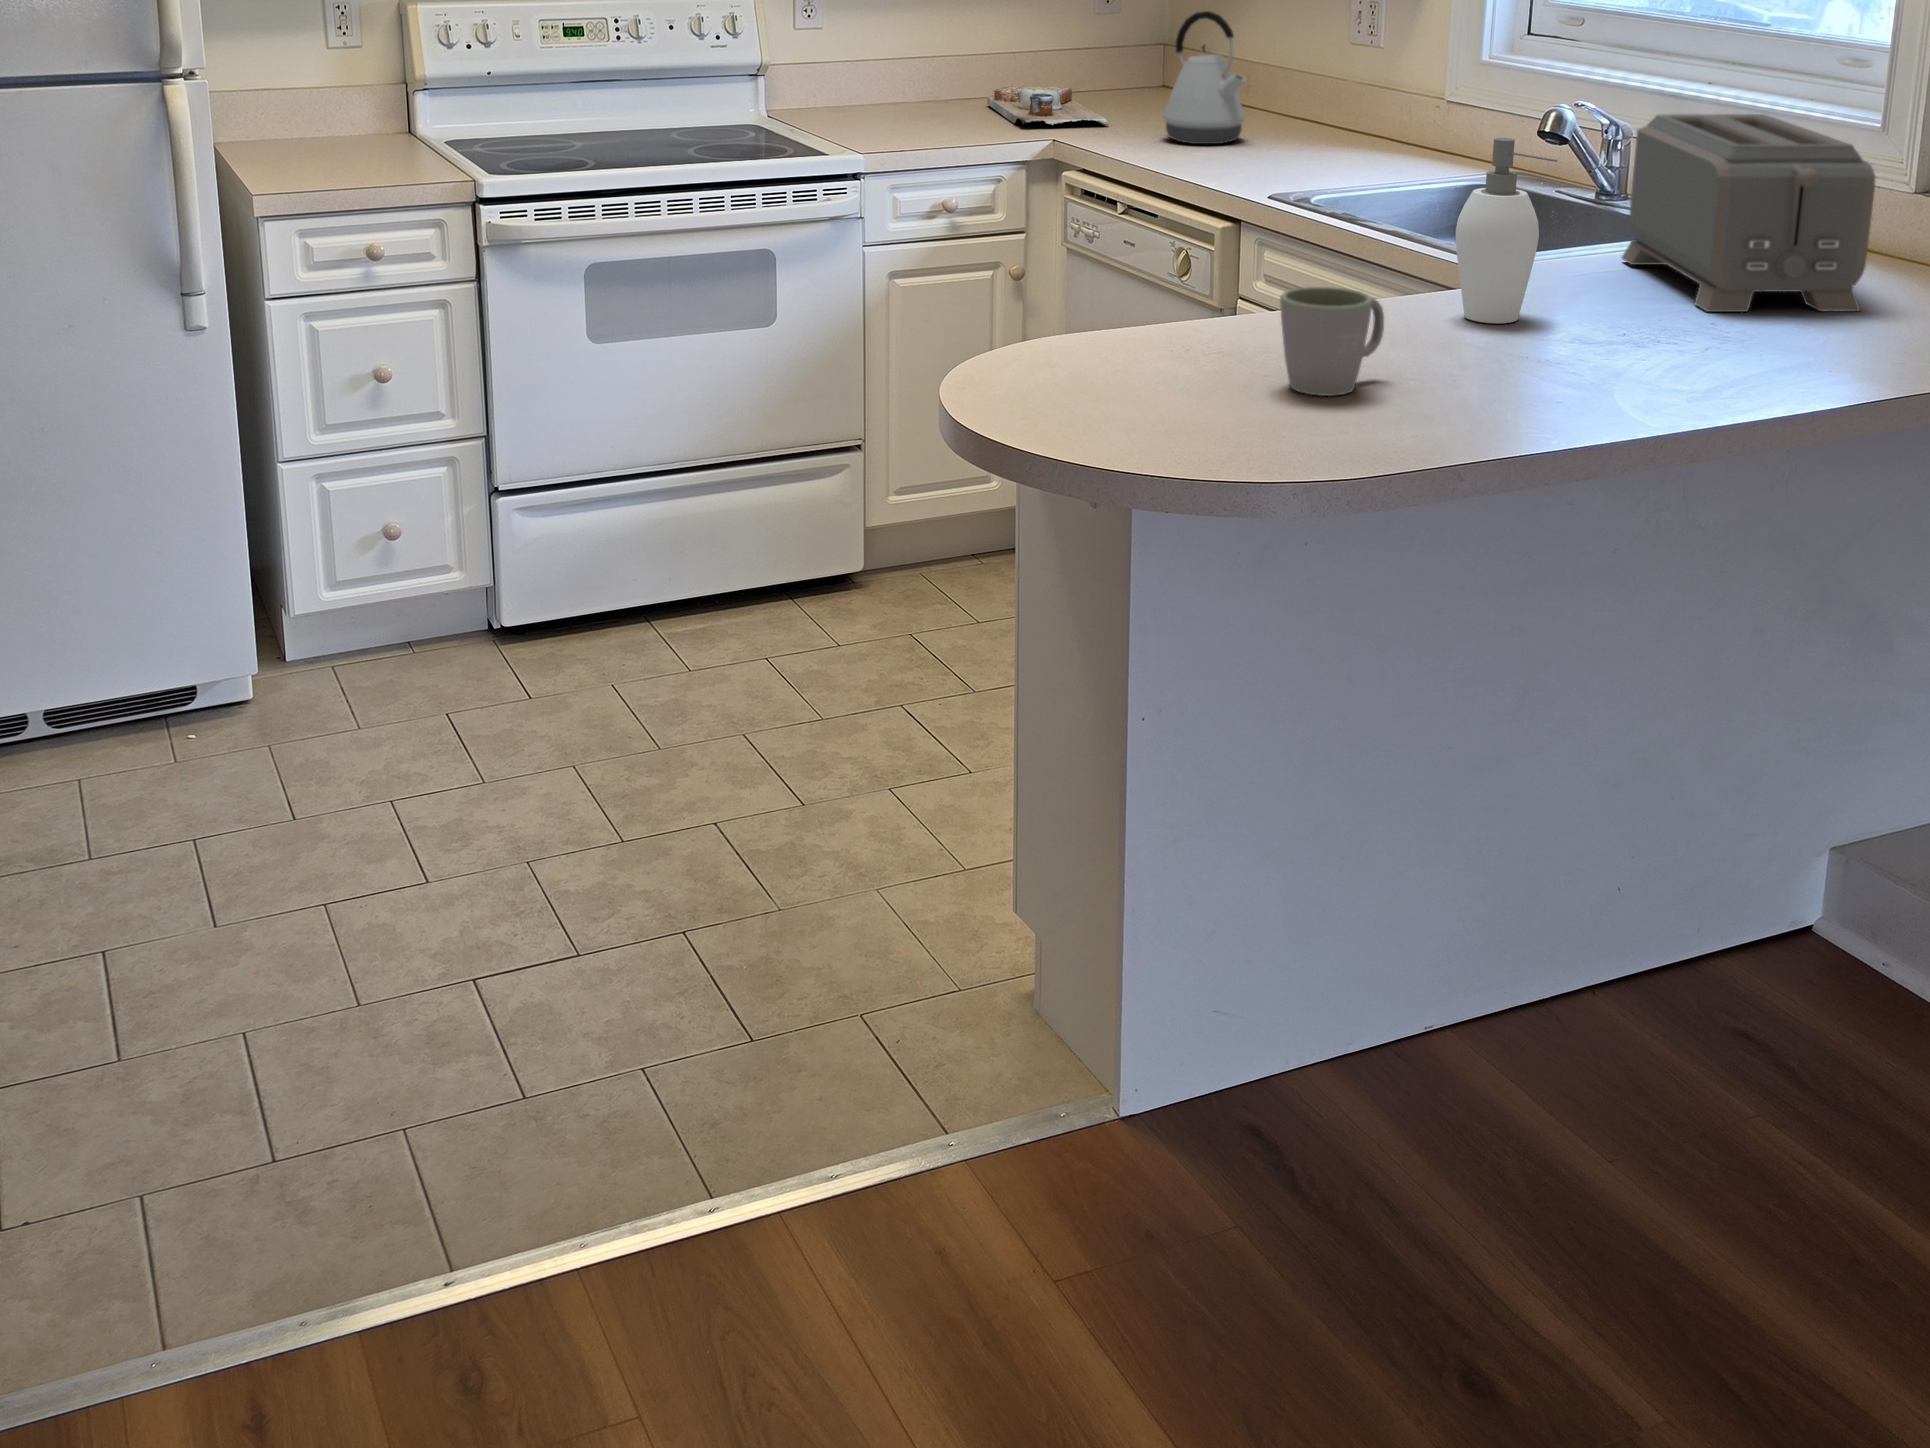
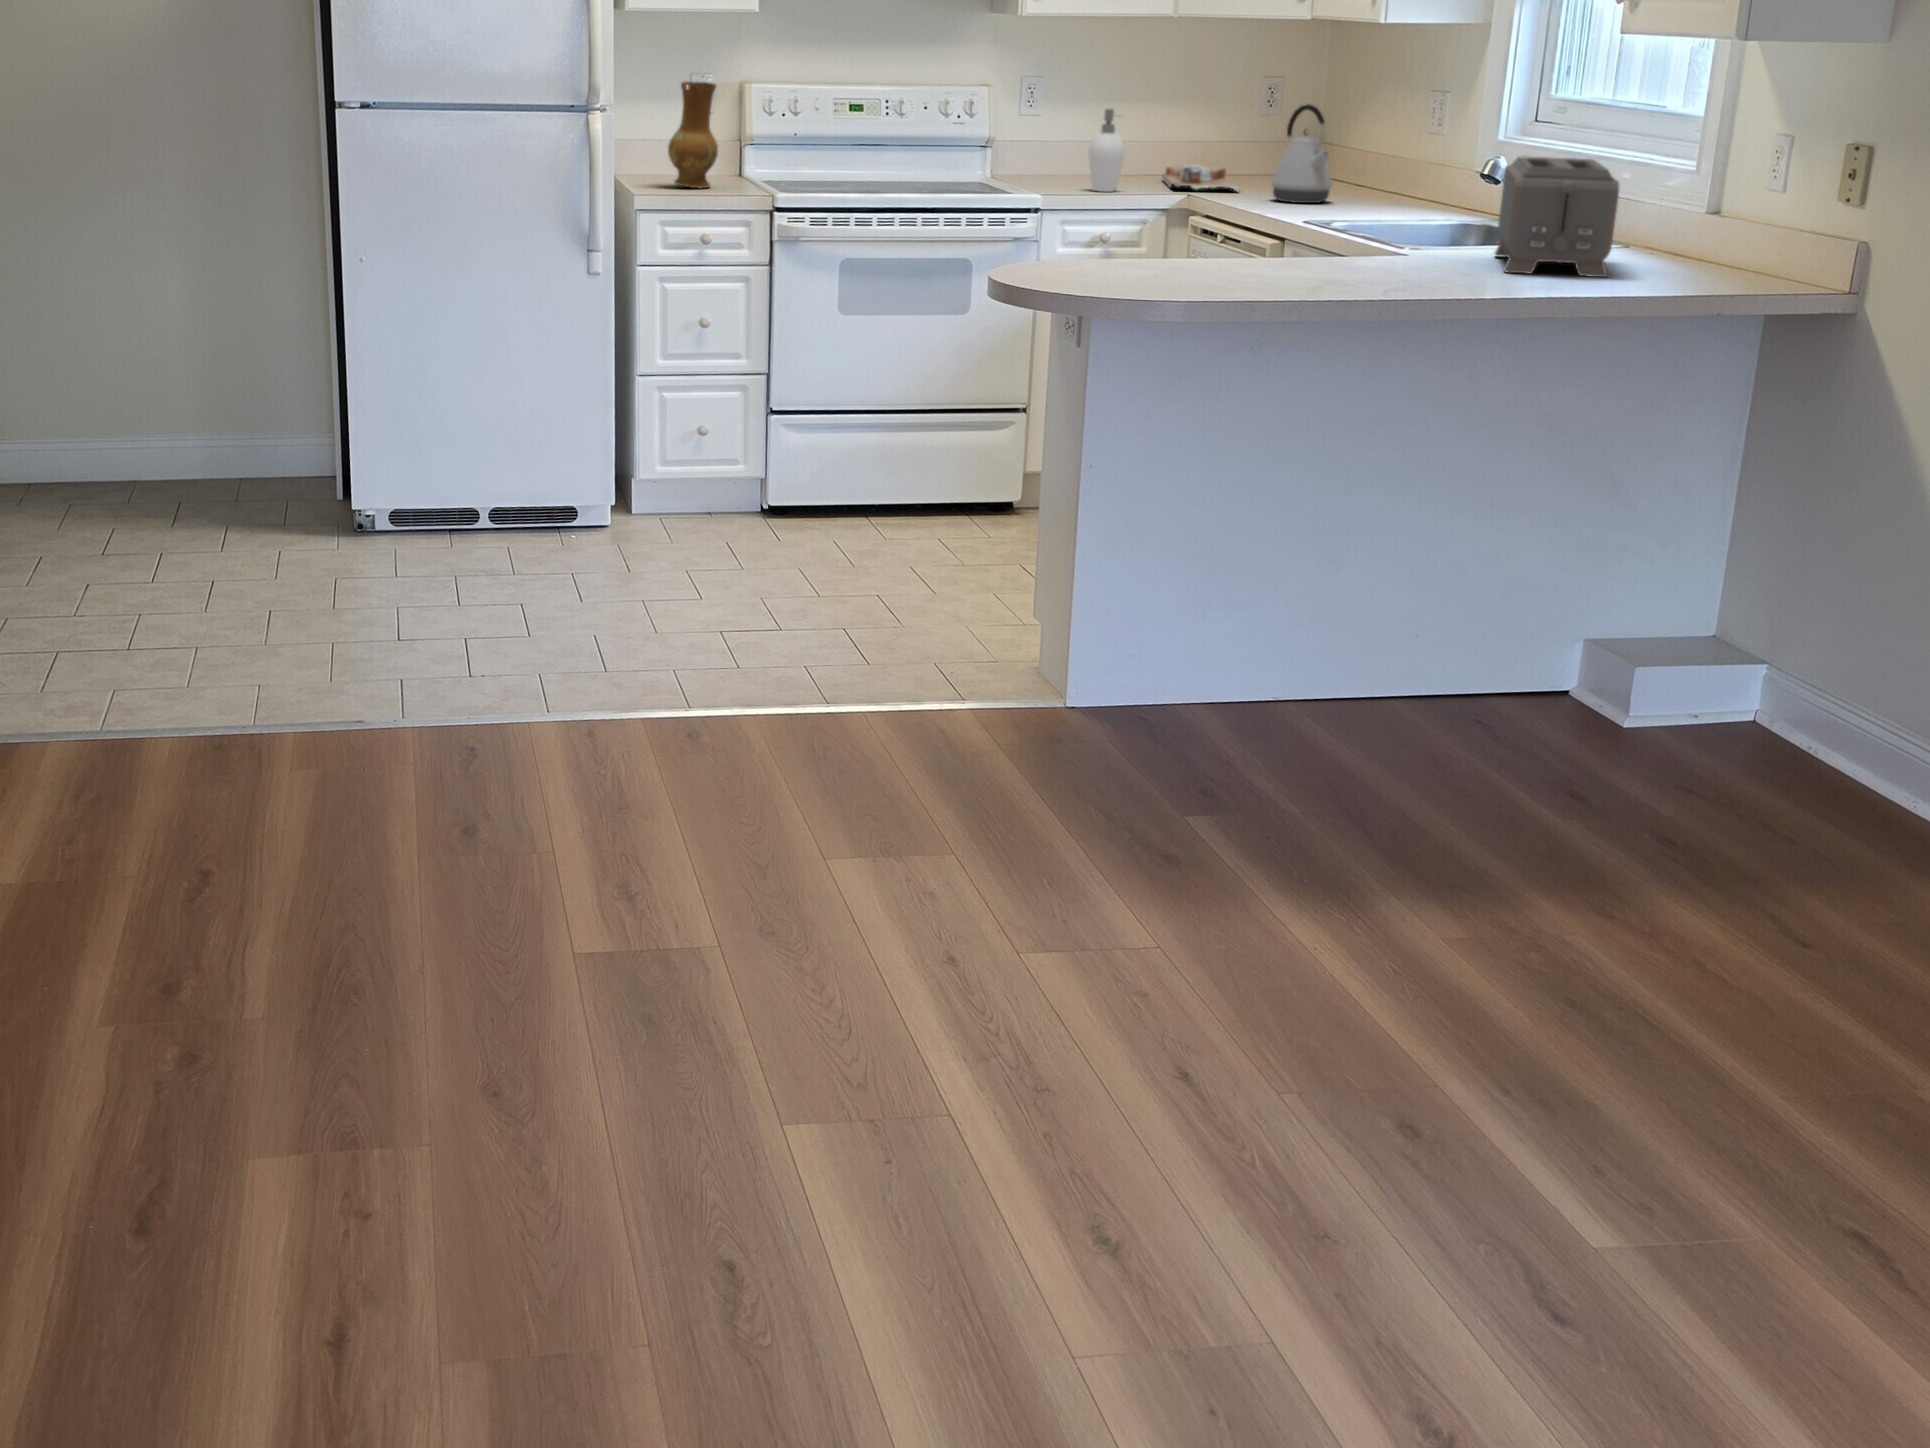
ceramic jug: none [301,12,379,170] -> present [668,81,718,189]
soap dispenser: present [1456,138,1557,323] -> present [1089,109,1124,192]
mug: present [1280,287,1384,396] -> none [1196,224,1261,282]

